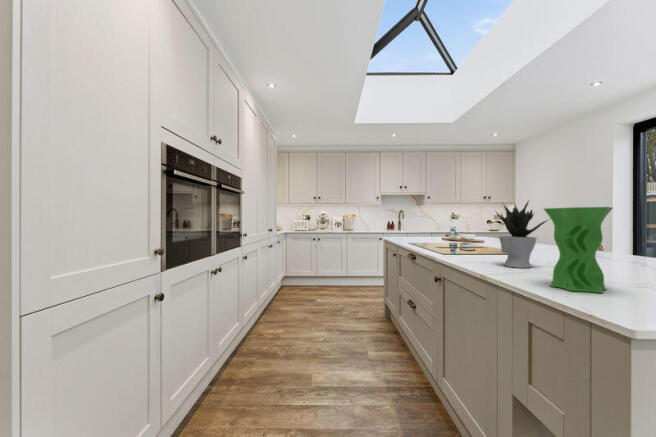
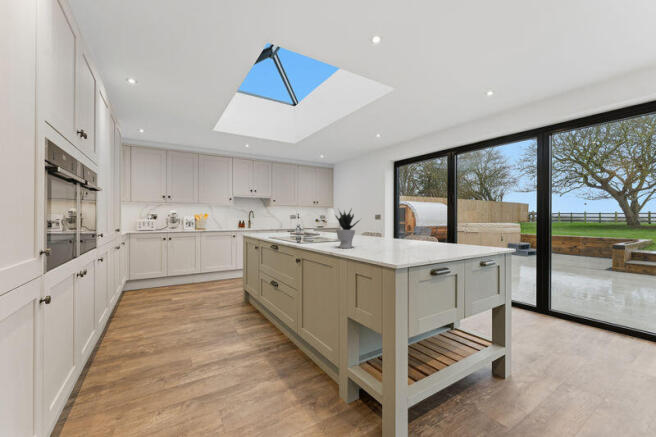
vase: present [544,207,612,293] -> none [361,213,389,256]

